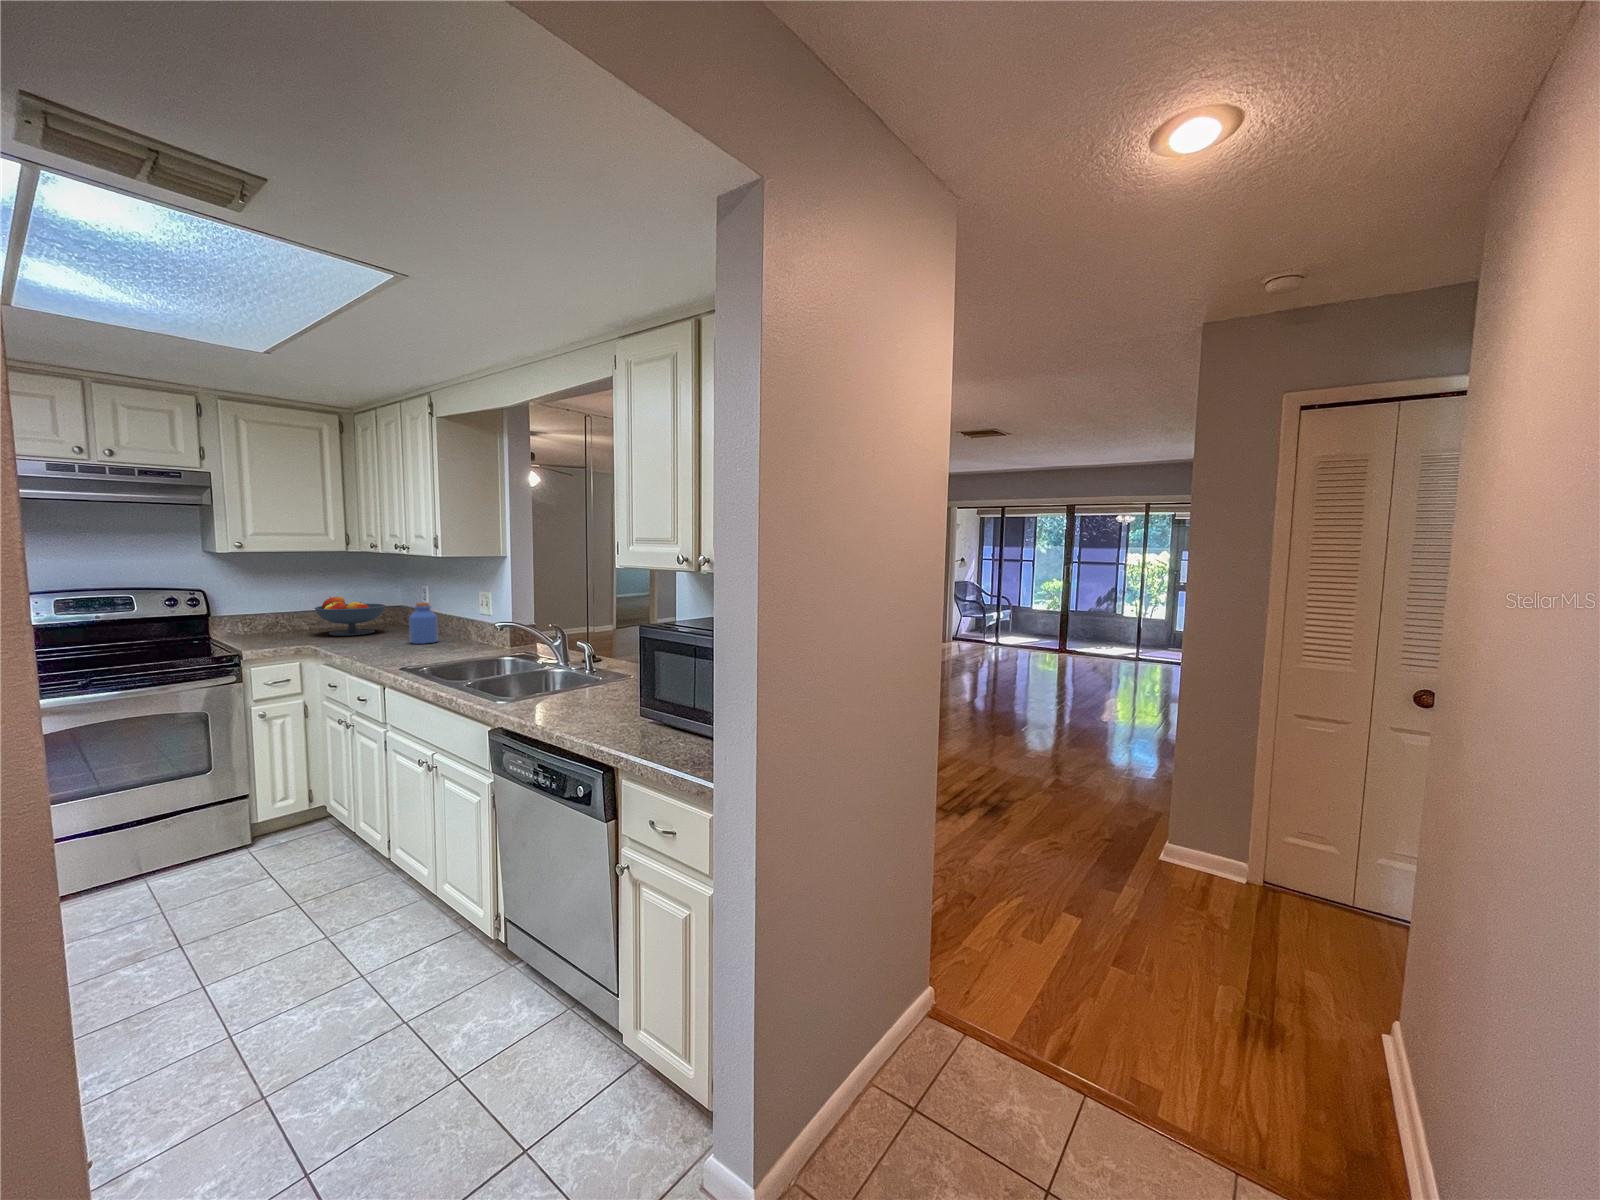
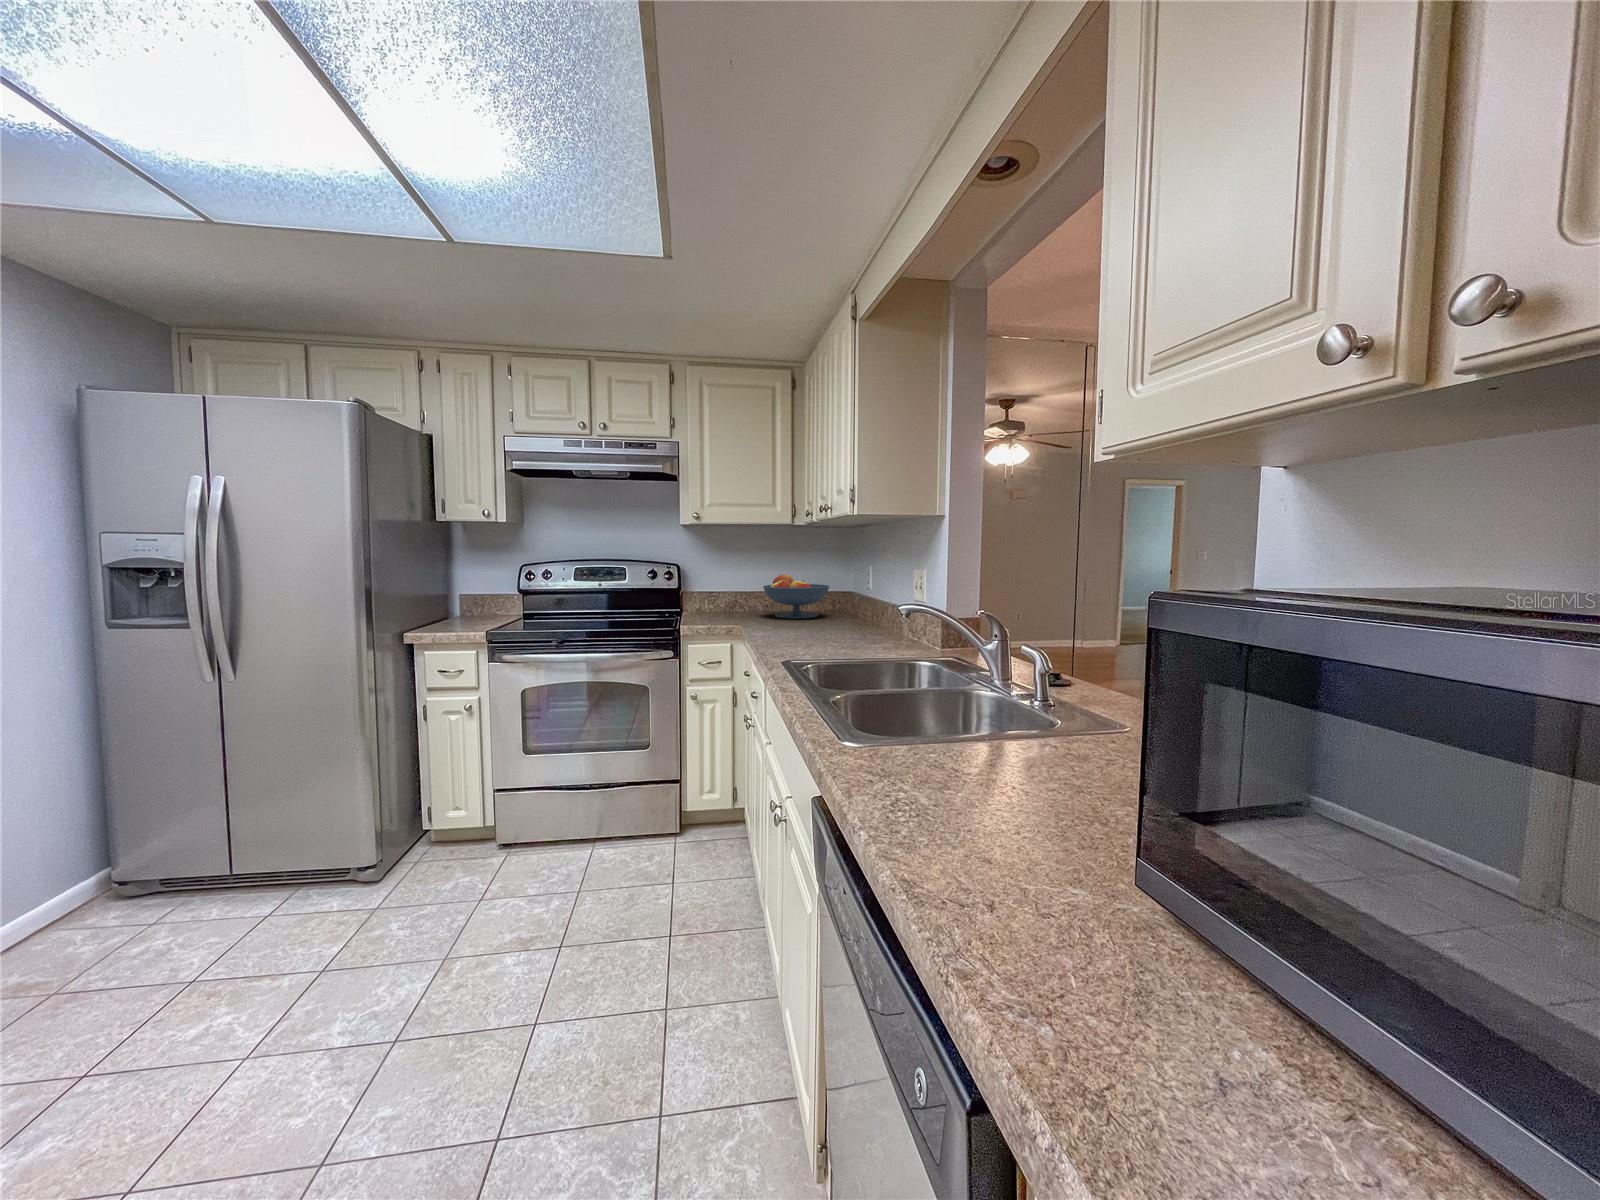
jar: present [409,602,438,644] -> none [834,581,866,633]

